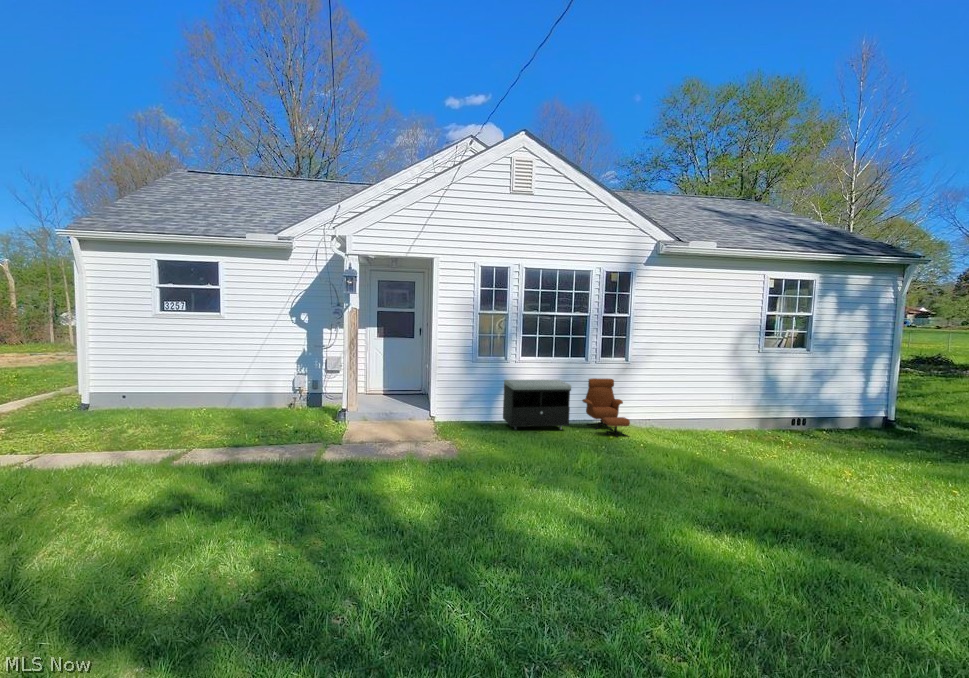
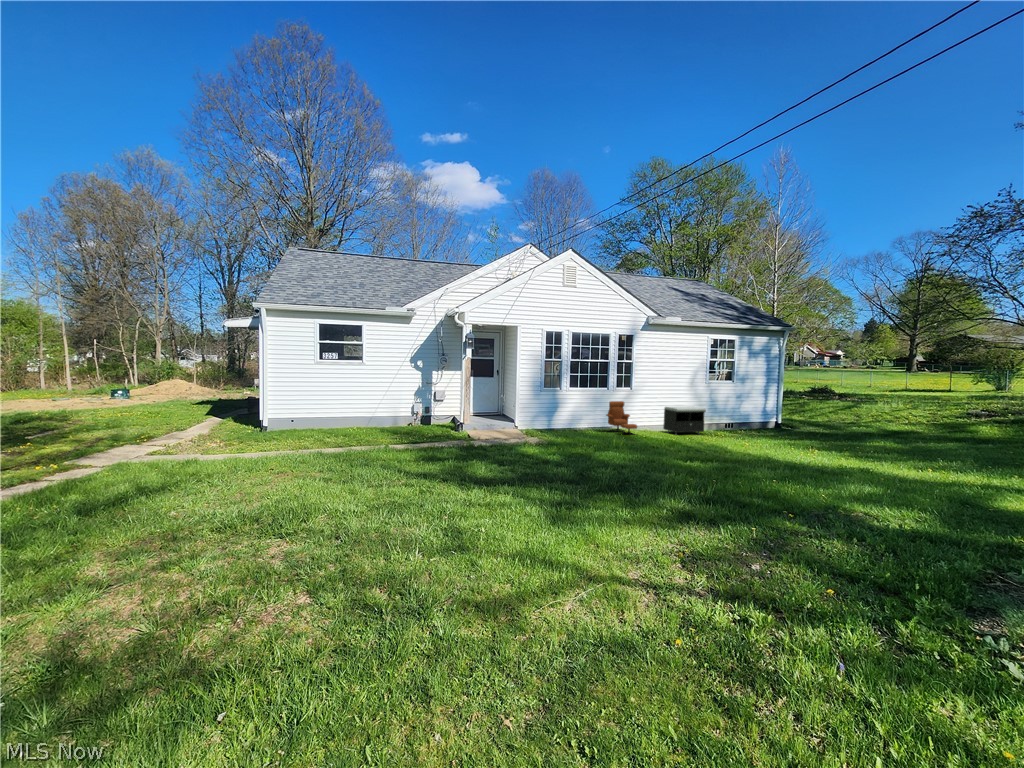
storage bench: present [503,380,571,430] -> present [663,407,706,434]

